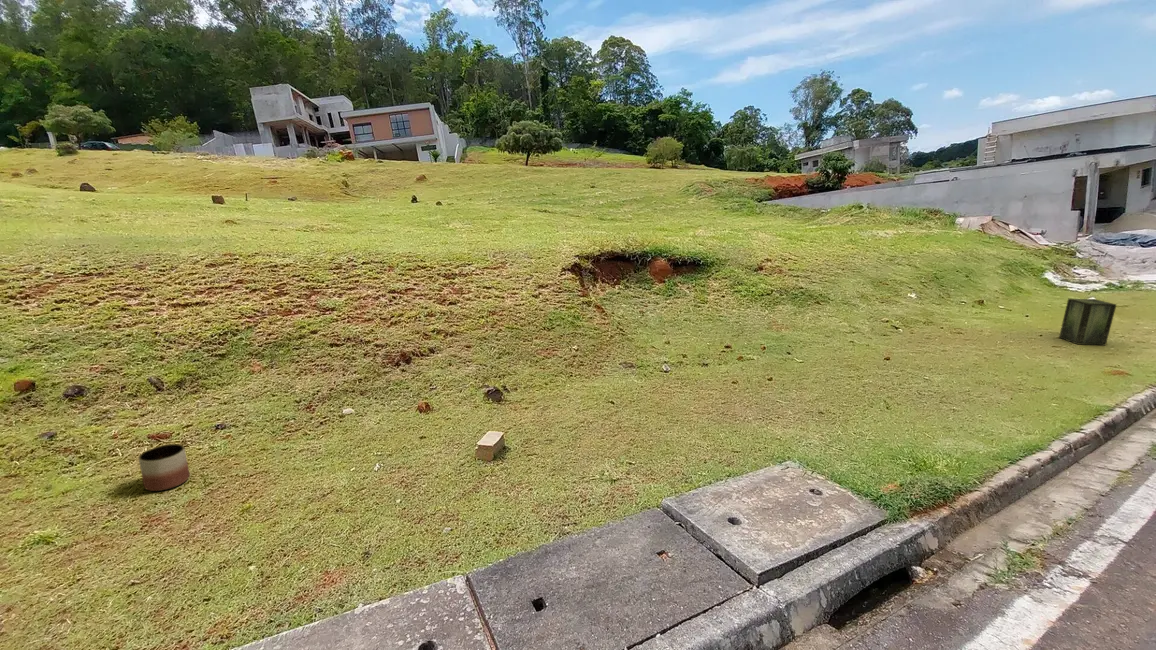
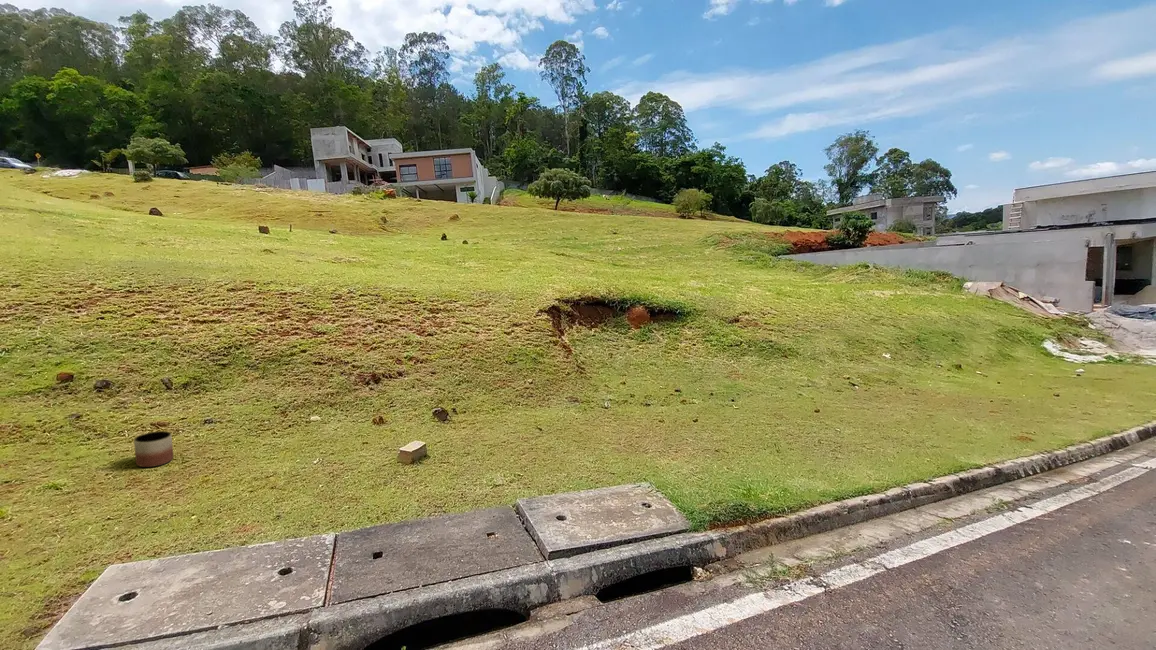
storage box: present [1059,299,1116,345] -> none [1006,367,1057,414]

